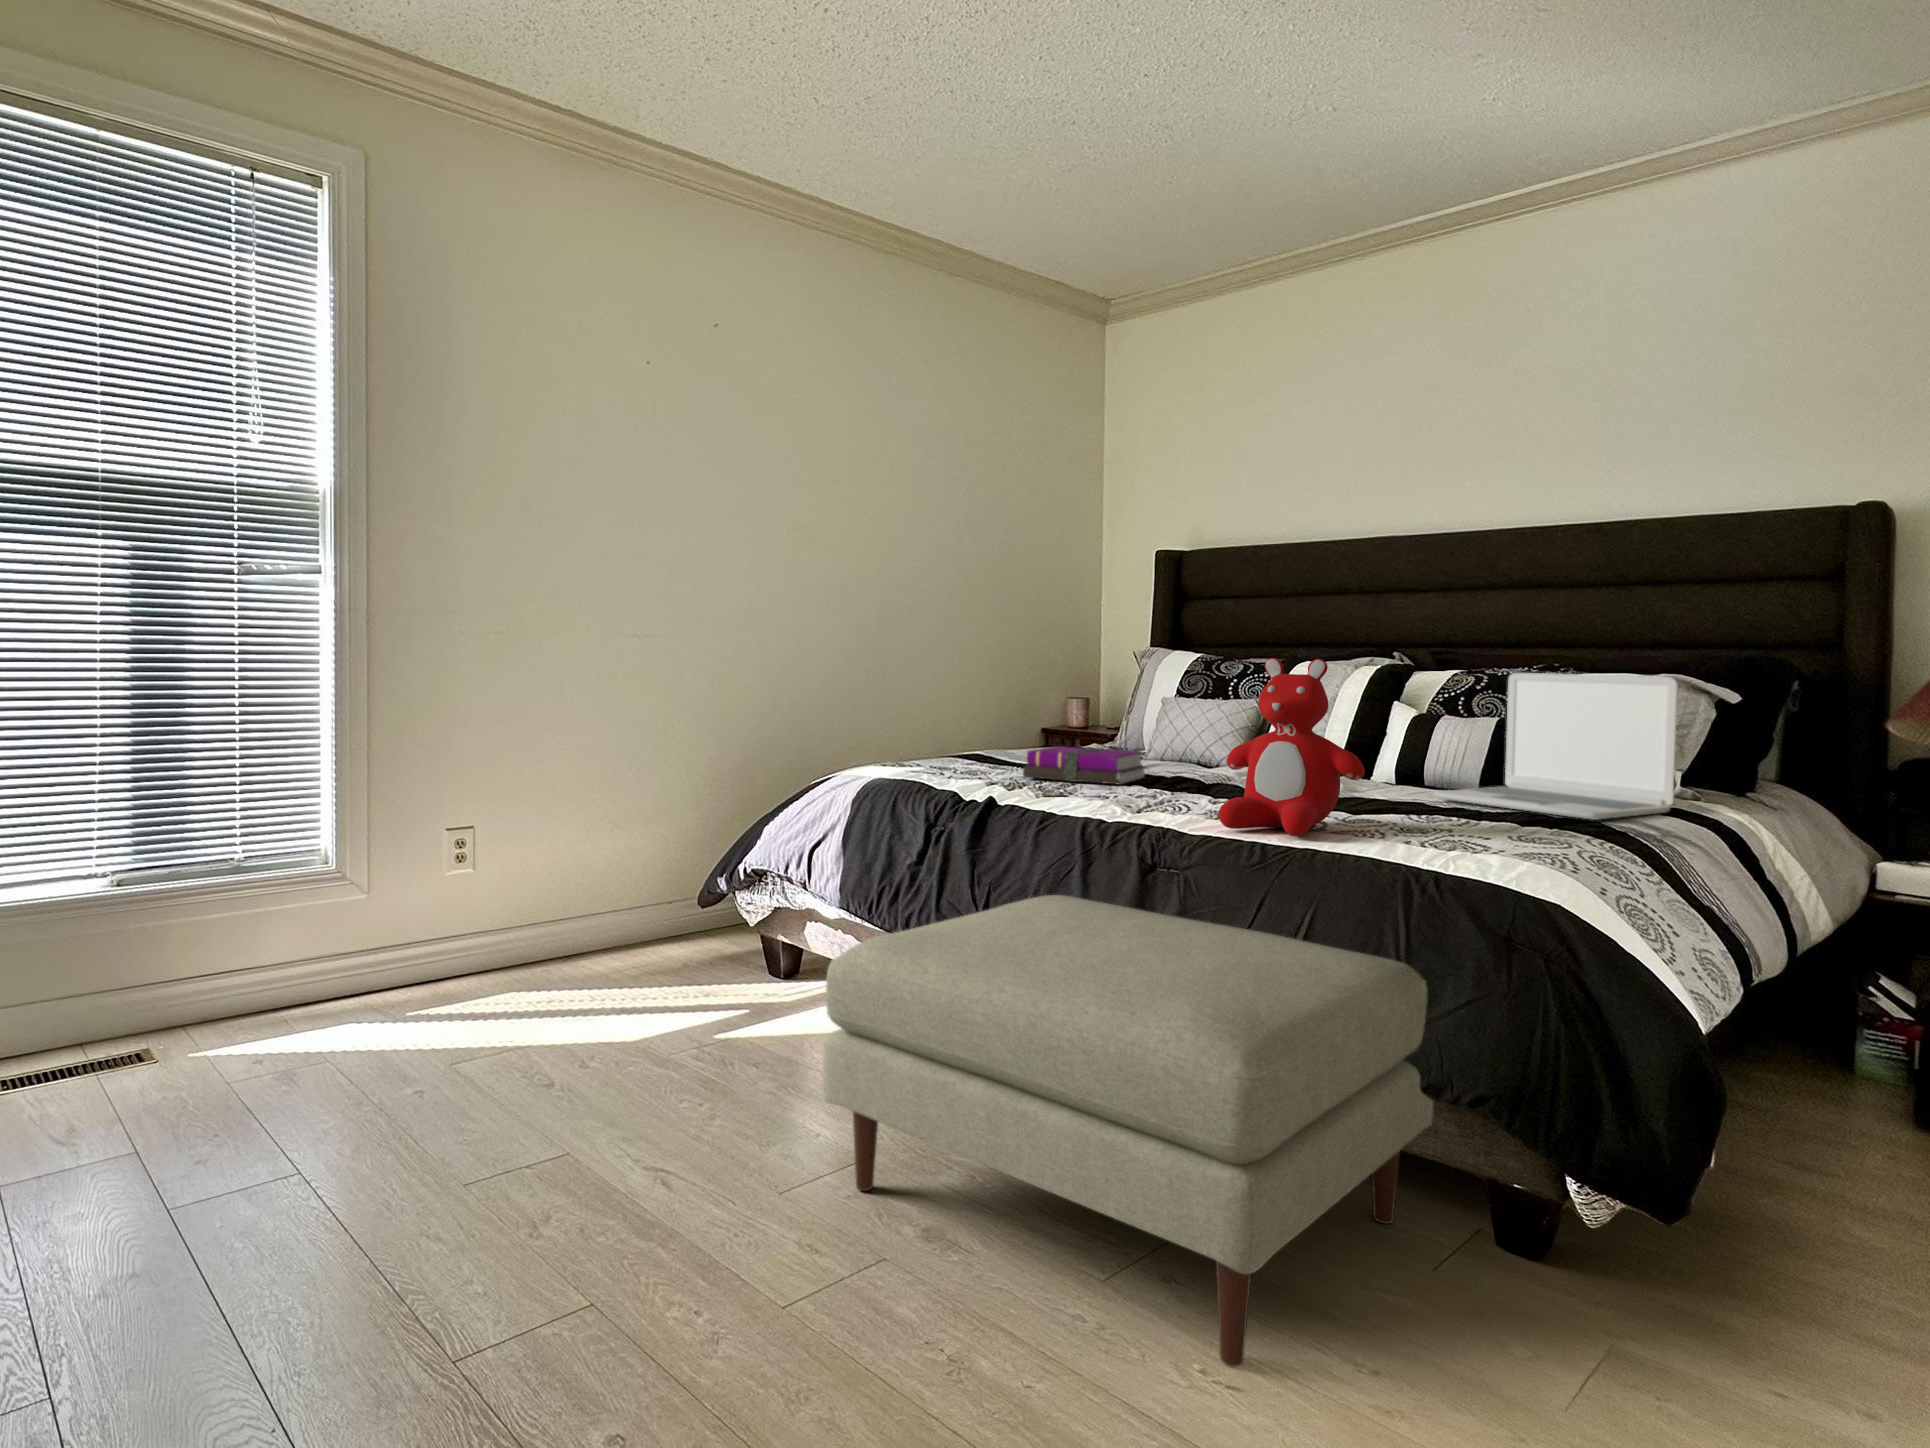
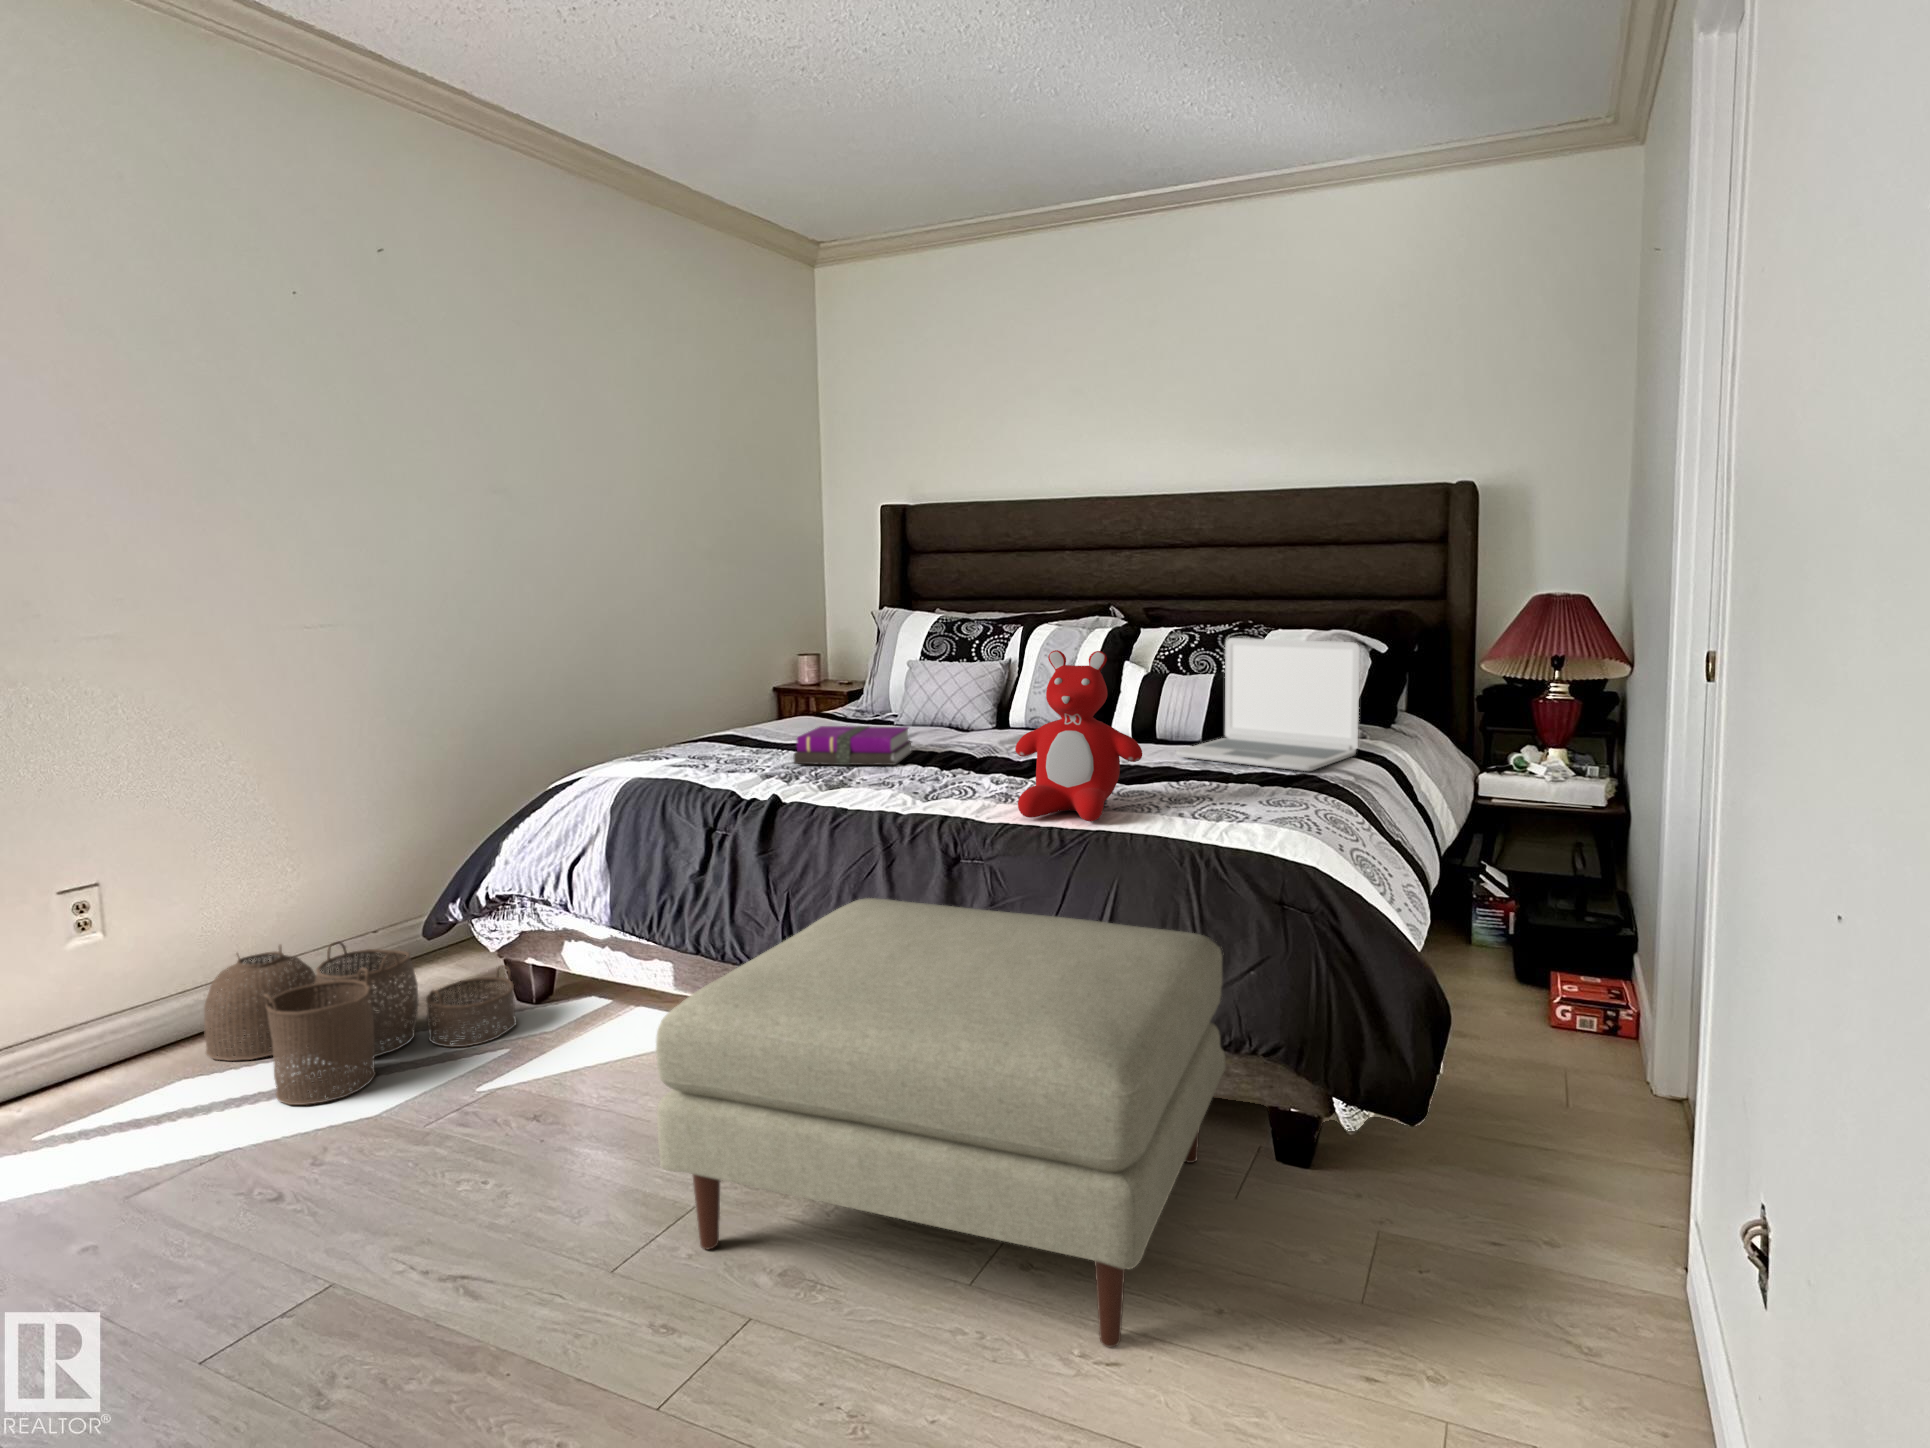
woven basket: none [529,893,762,1023] -> present [204,942,516,1105]

